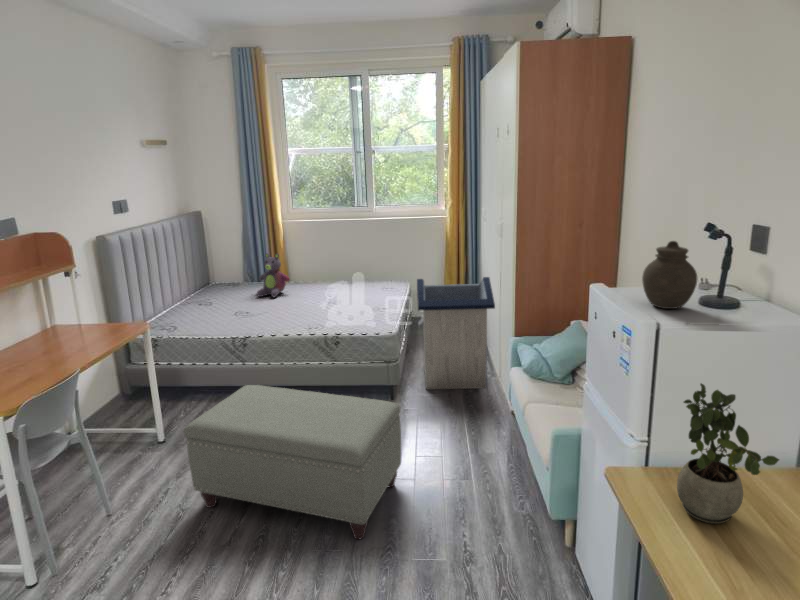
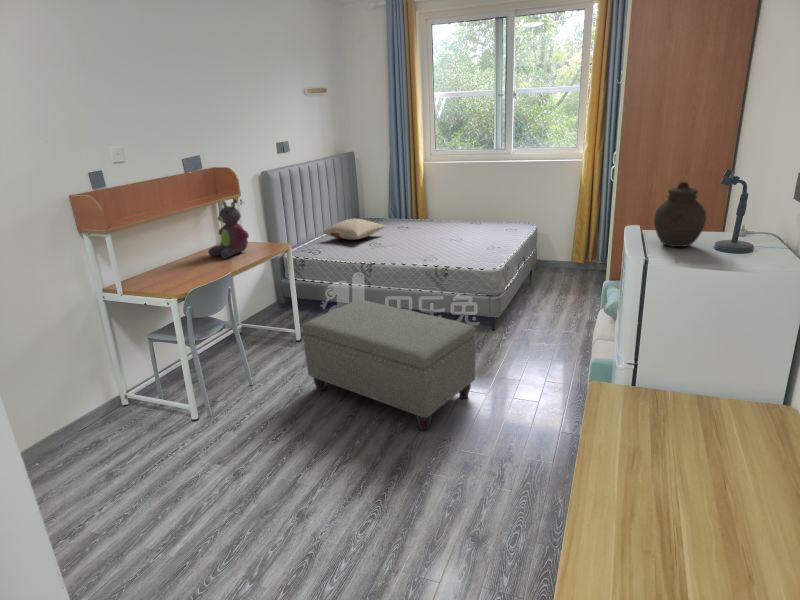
stuffed bear: present [257,253,290,297] -> present [208,201,249,258]
trash can: present [417,277,495,390] -> none [523,220,603,330]
pillow: none [176,286,250,310] -> present [324,219,385,240]
potted plant: present [677,383,779,524] -> none [633,310,695,433]

